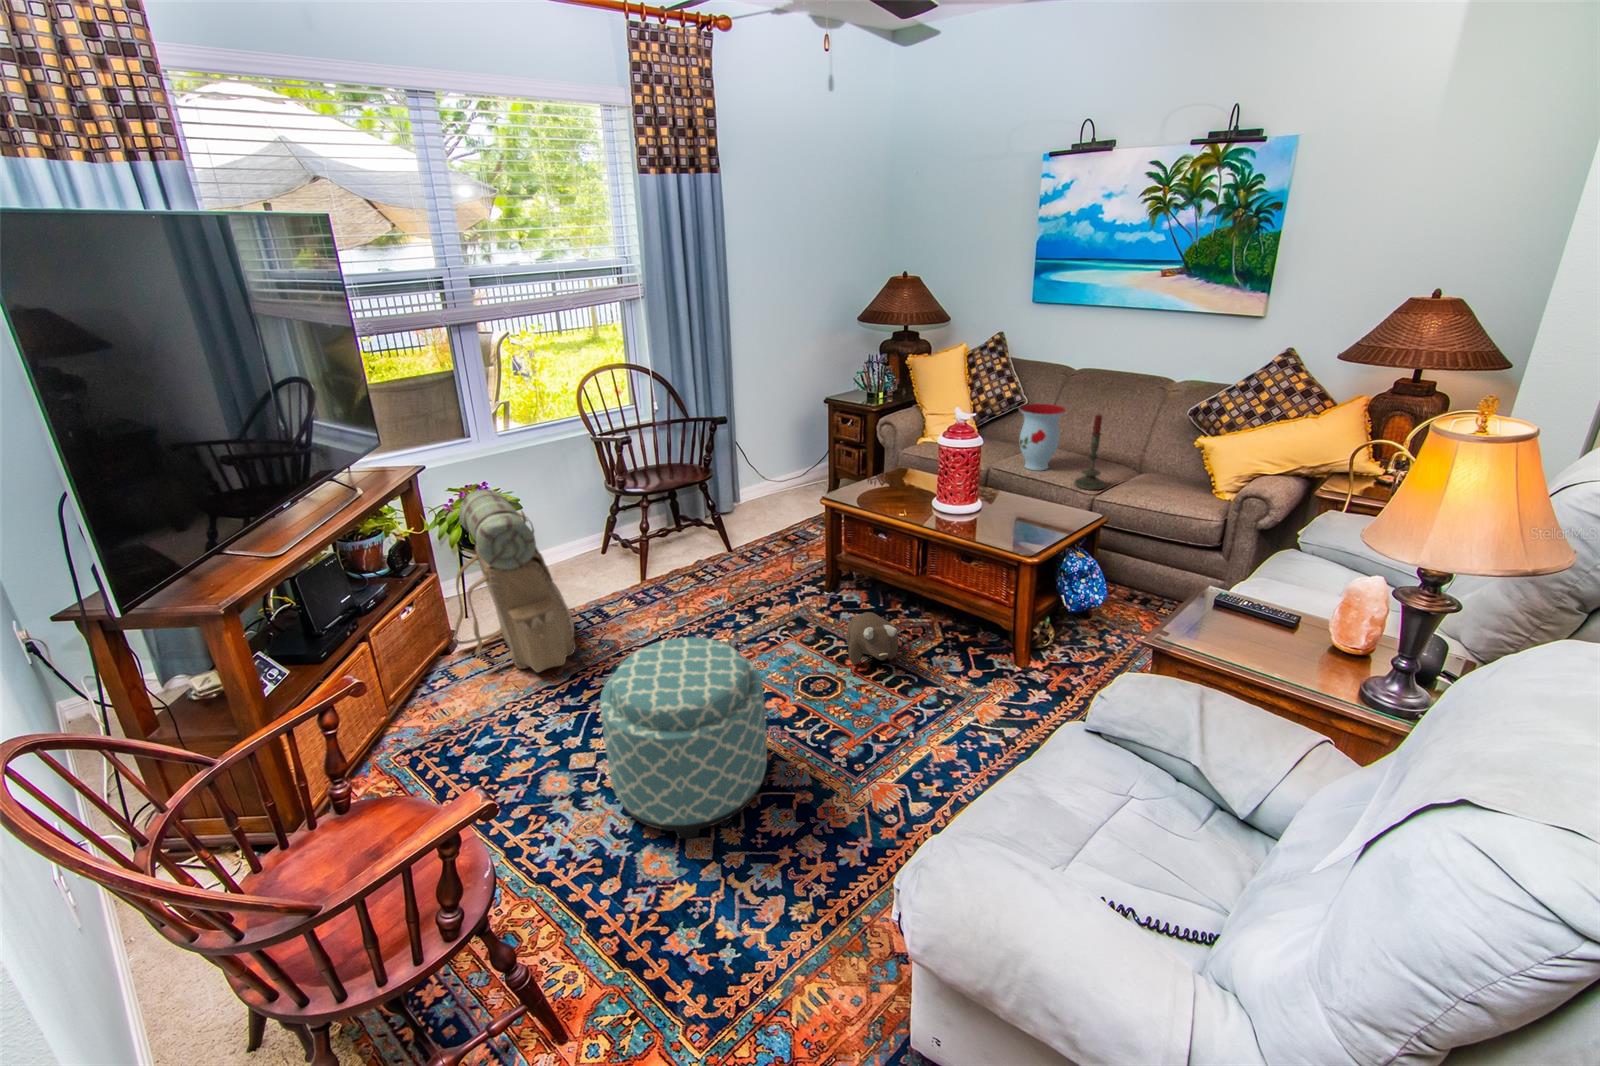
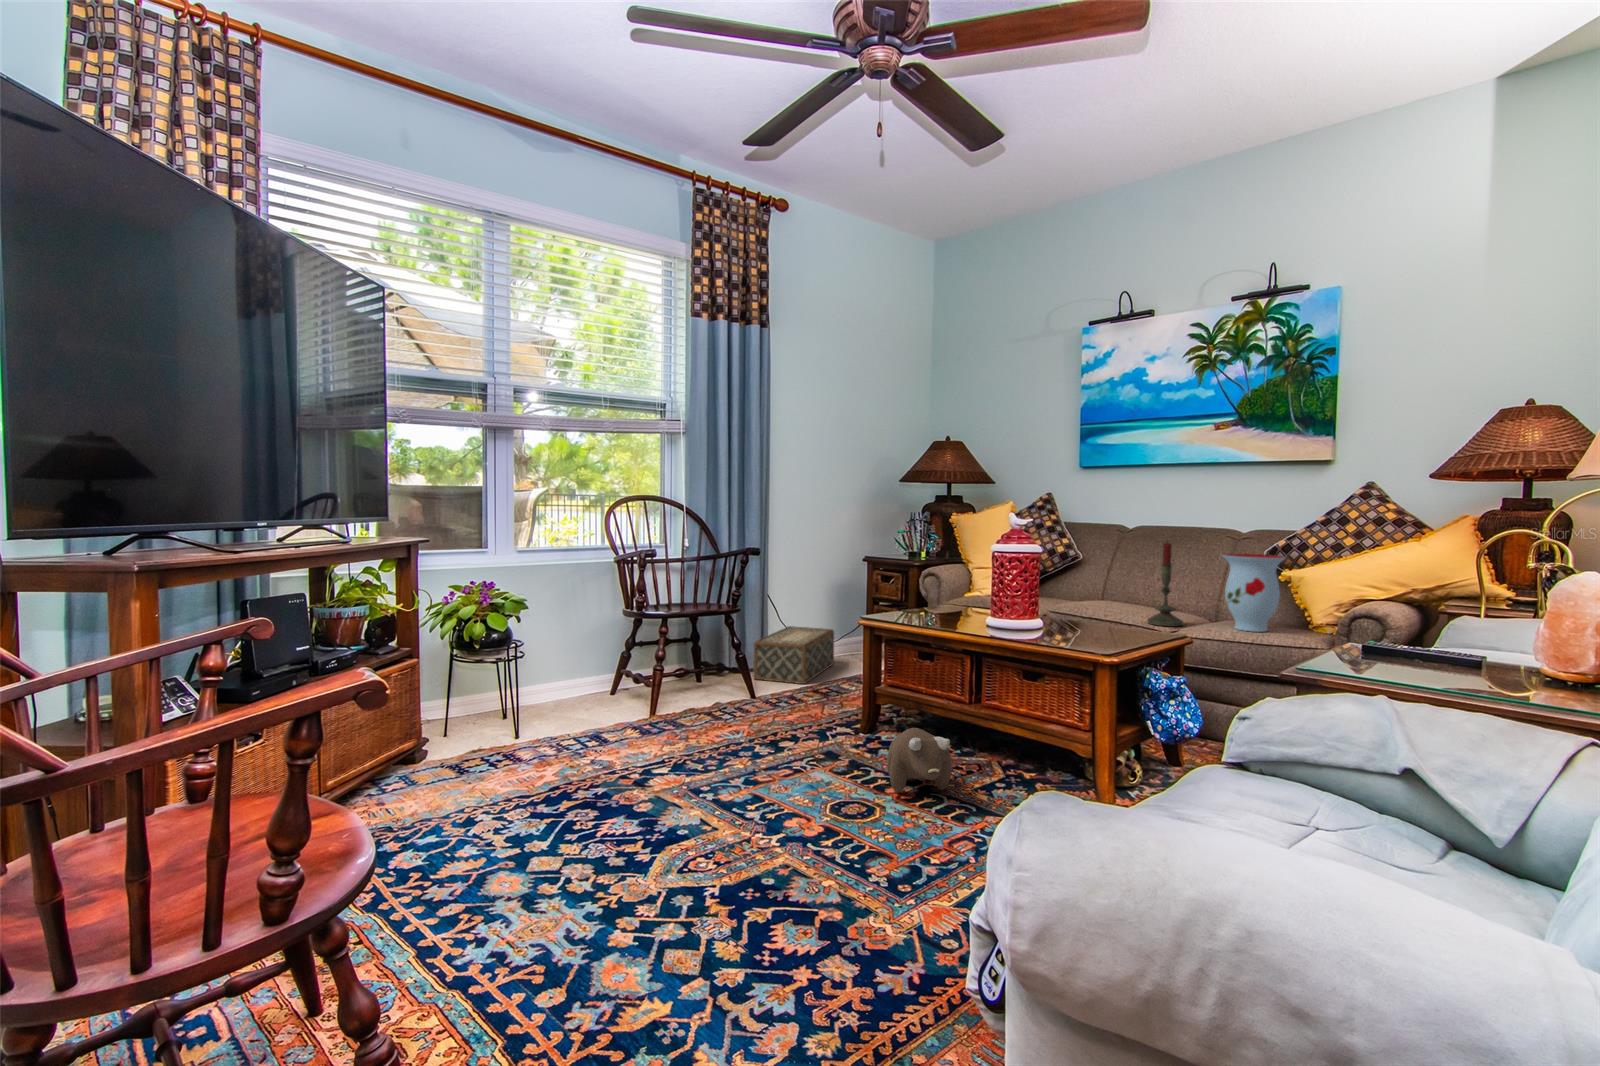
vase: present [1019,404,1066,471] -> present [1222,554,1286,632]
woven basket: none [726,468,800,531] -> present [754,626,834,684]
backpack: present [454,490,575,672] -> none [422,575,564,779]
ottoman: present [600,637,767,838] -> none [576,696,784,950]

